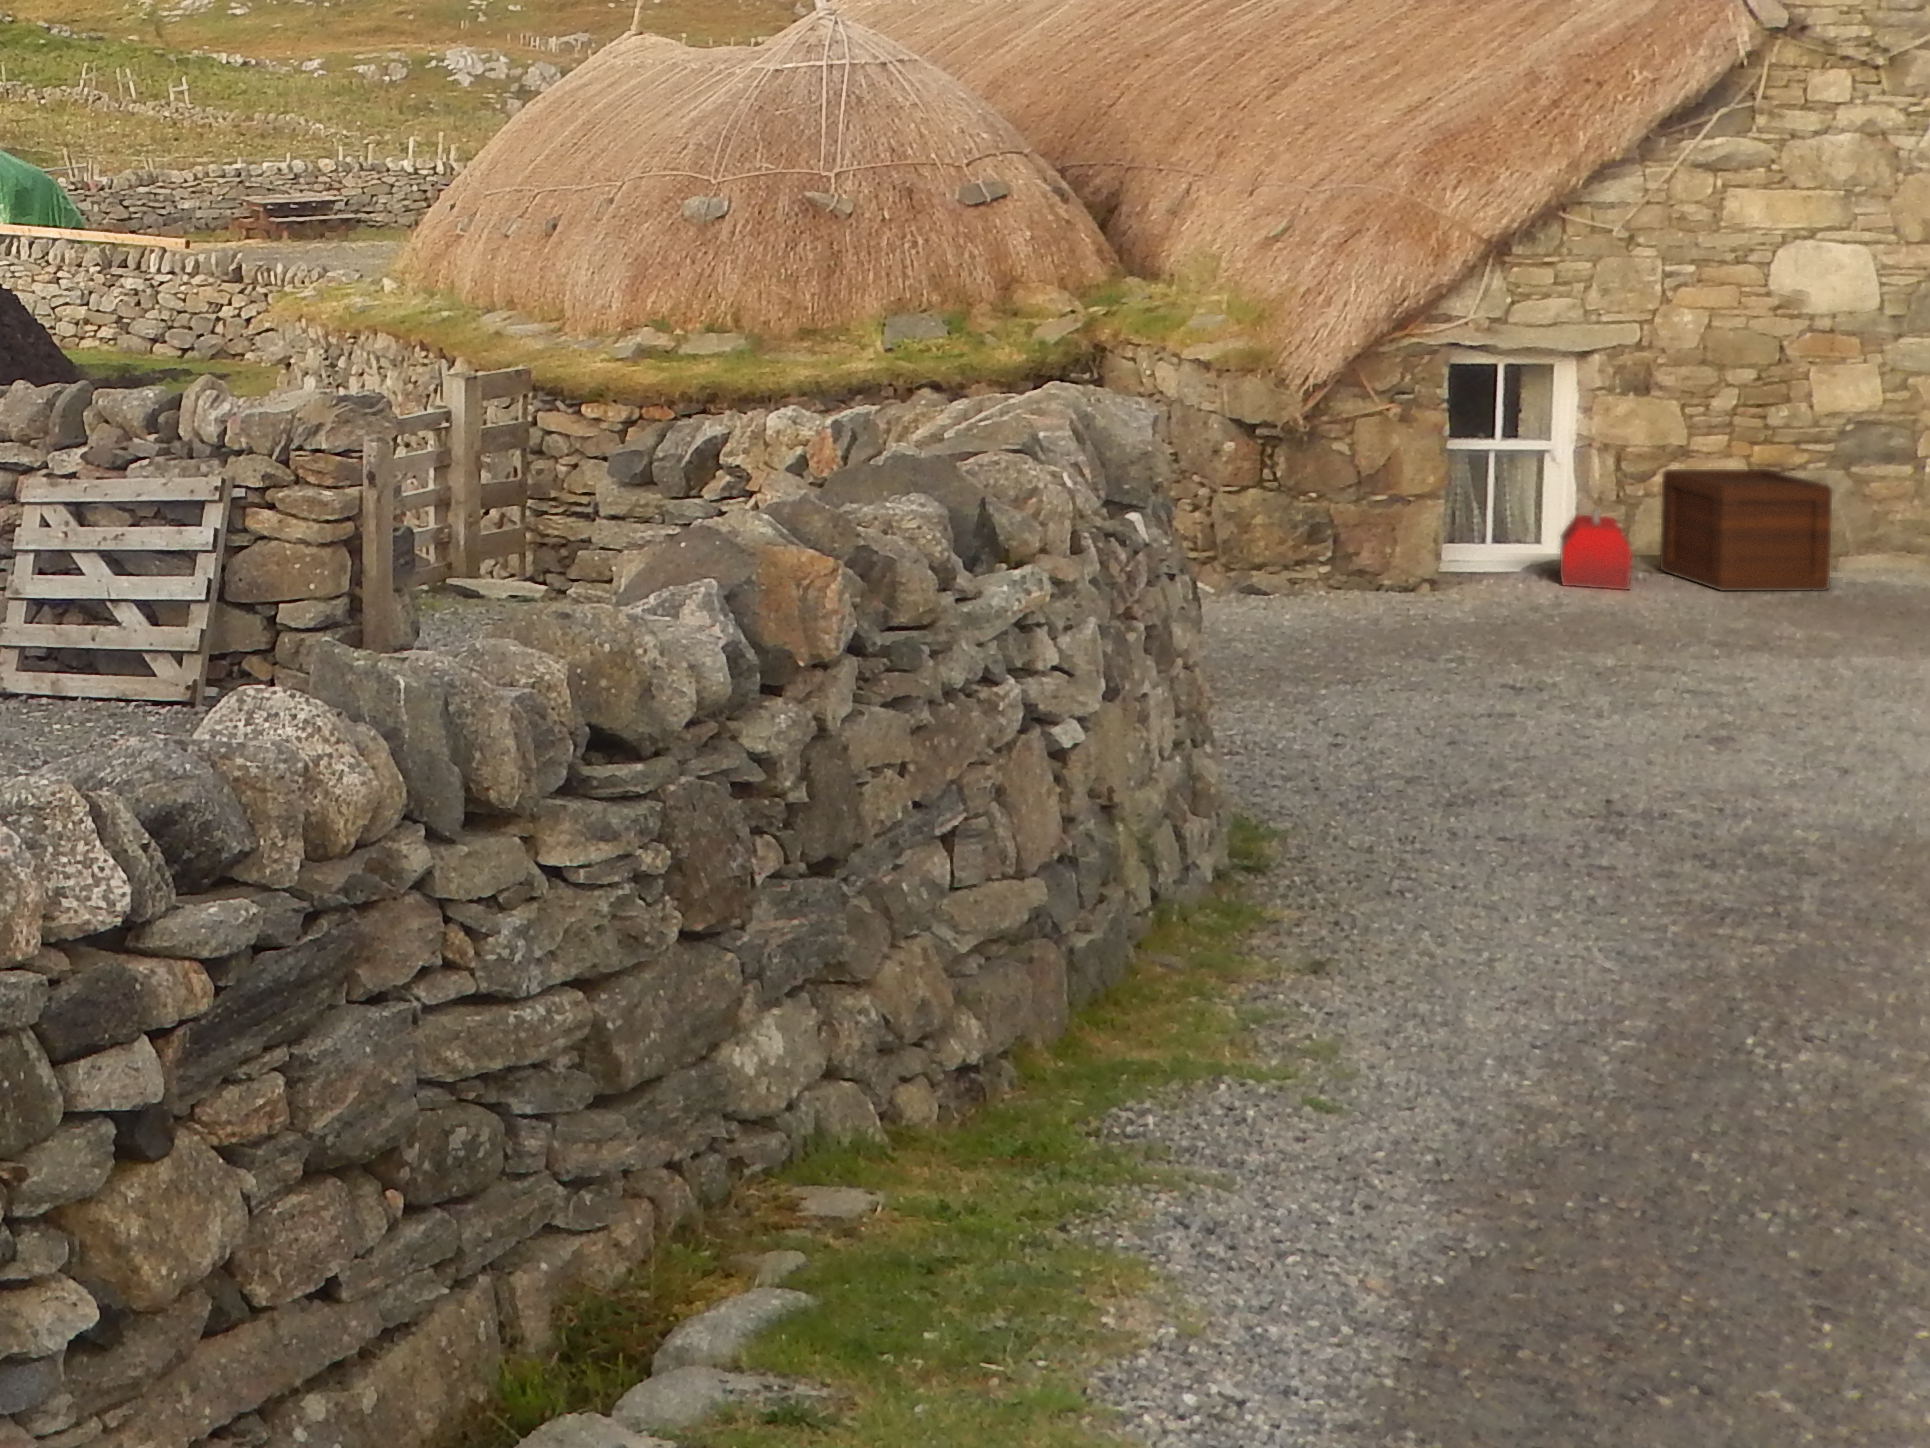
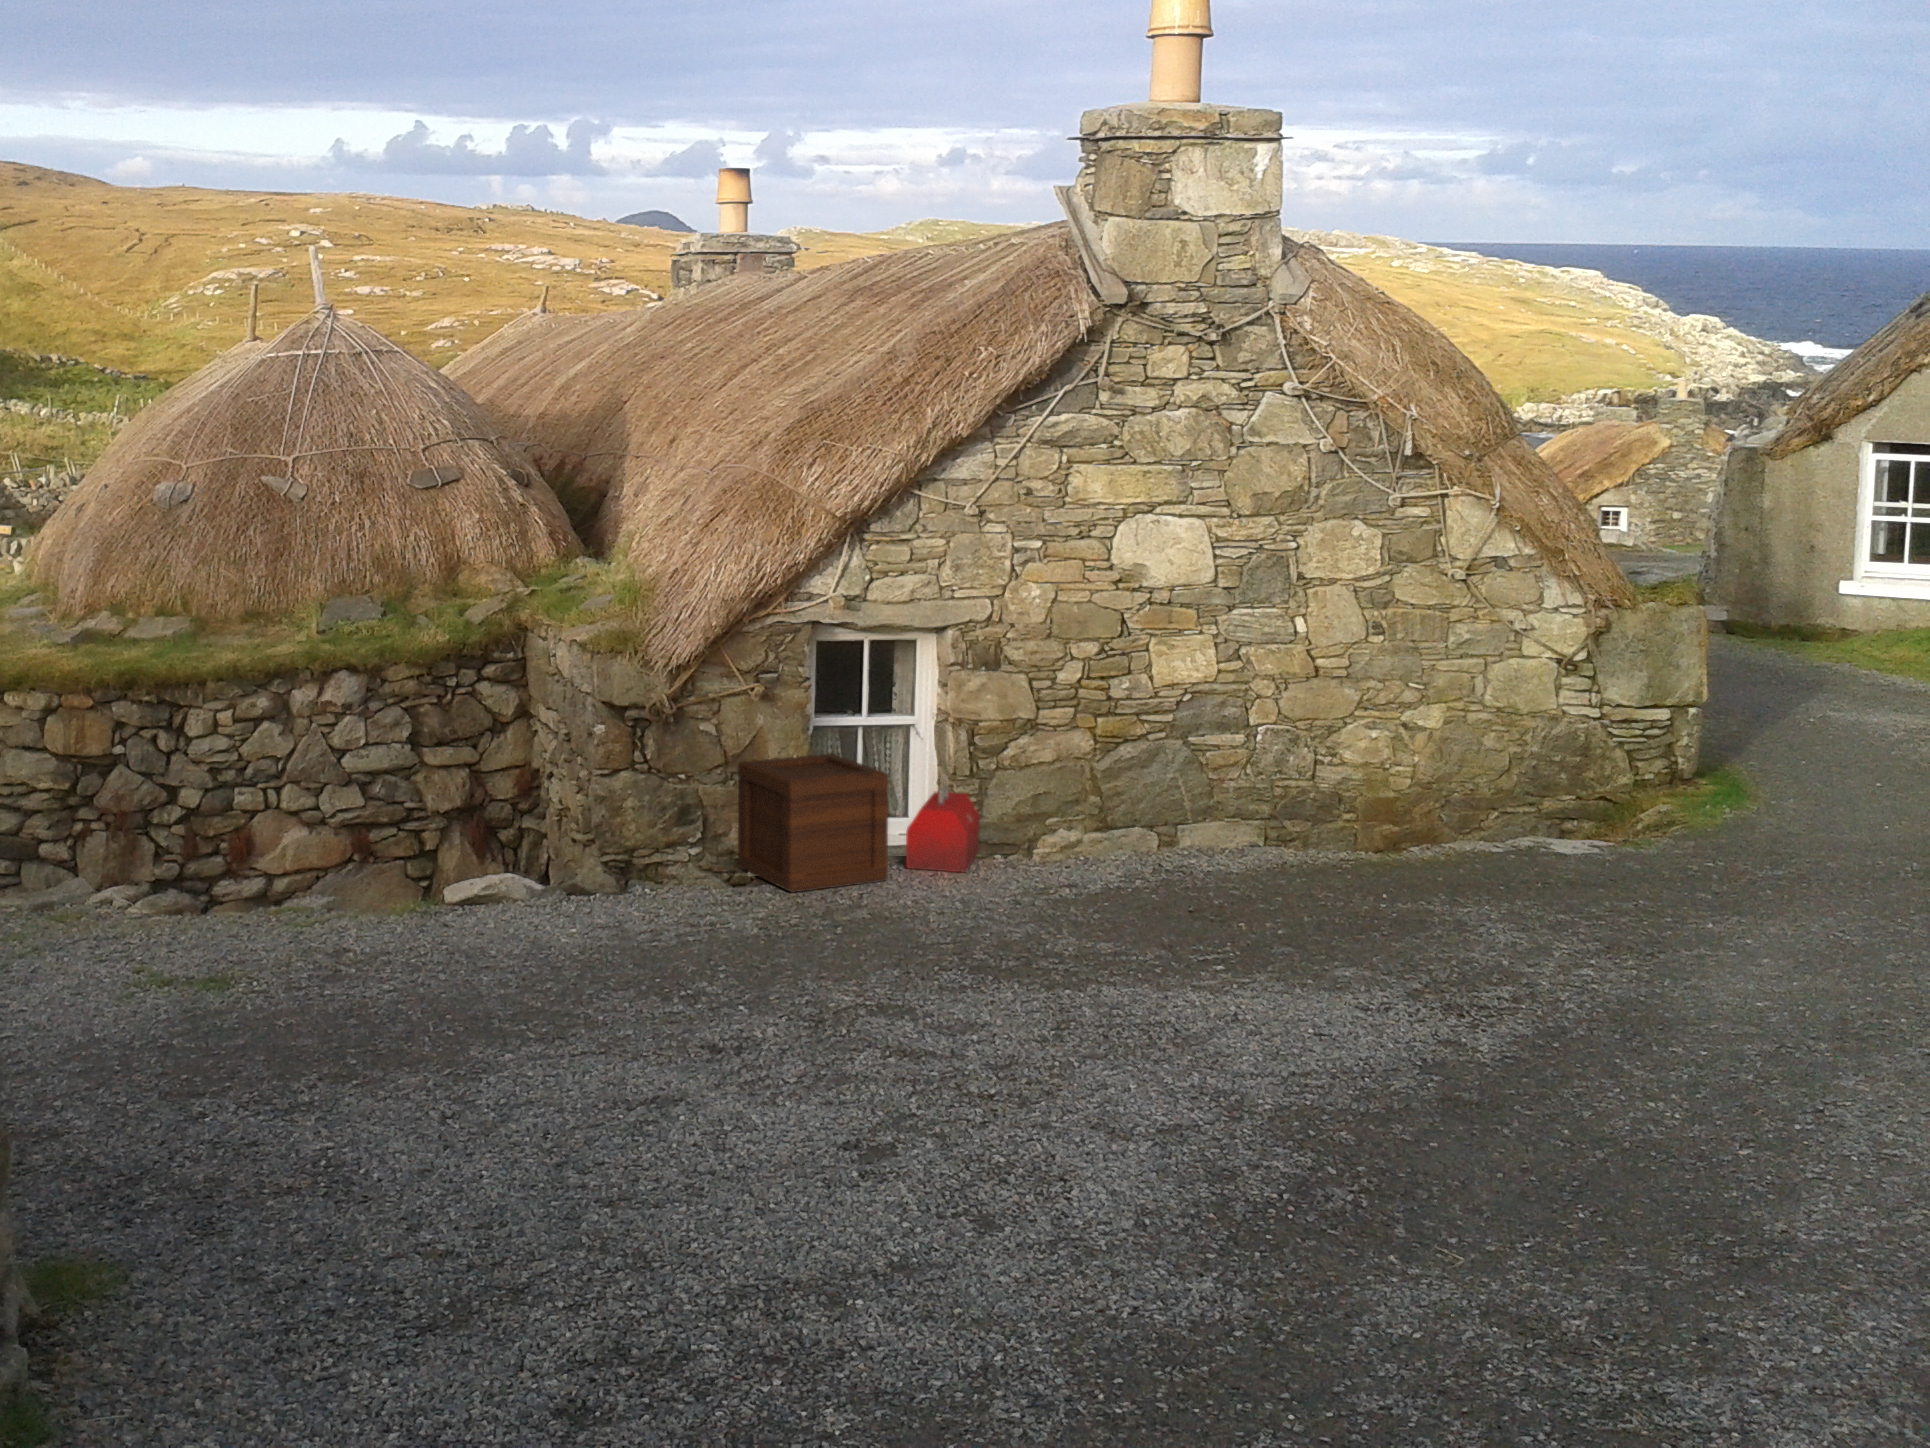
wooden crate: present [1660,469,1832,591] -> present [738,754,889,892]

